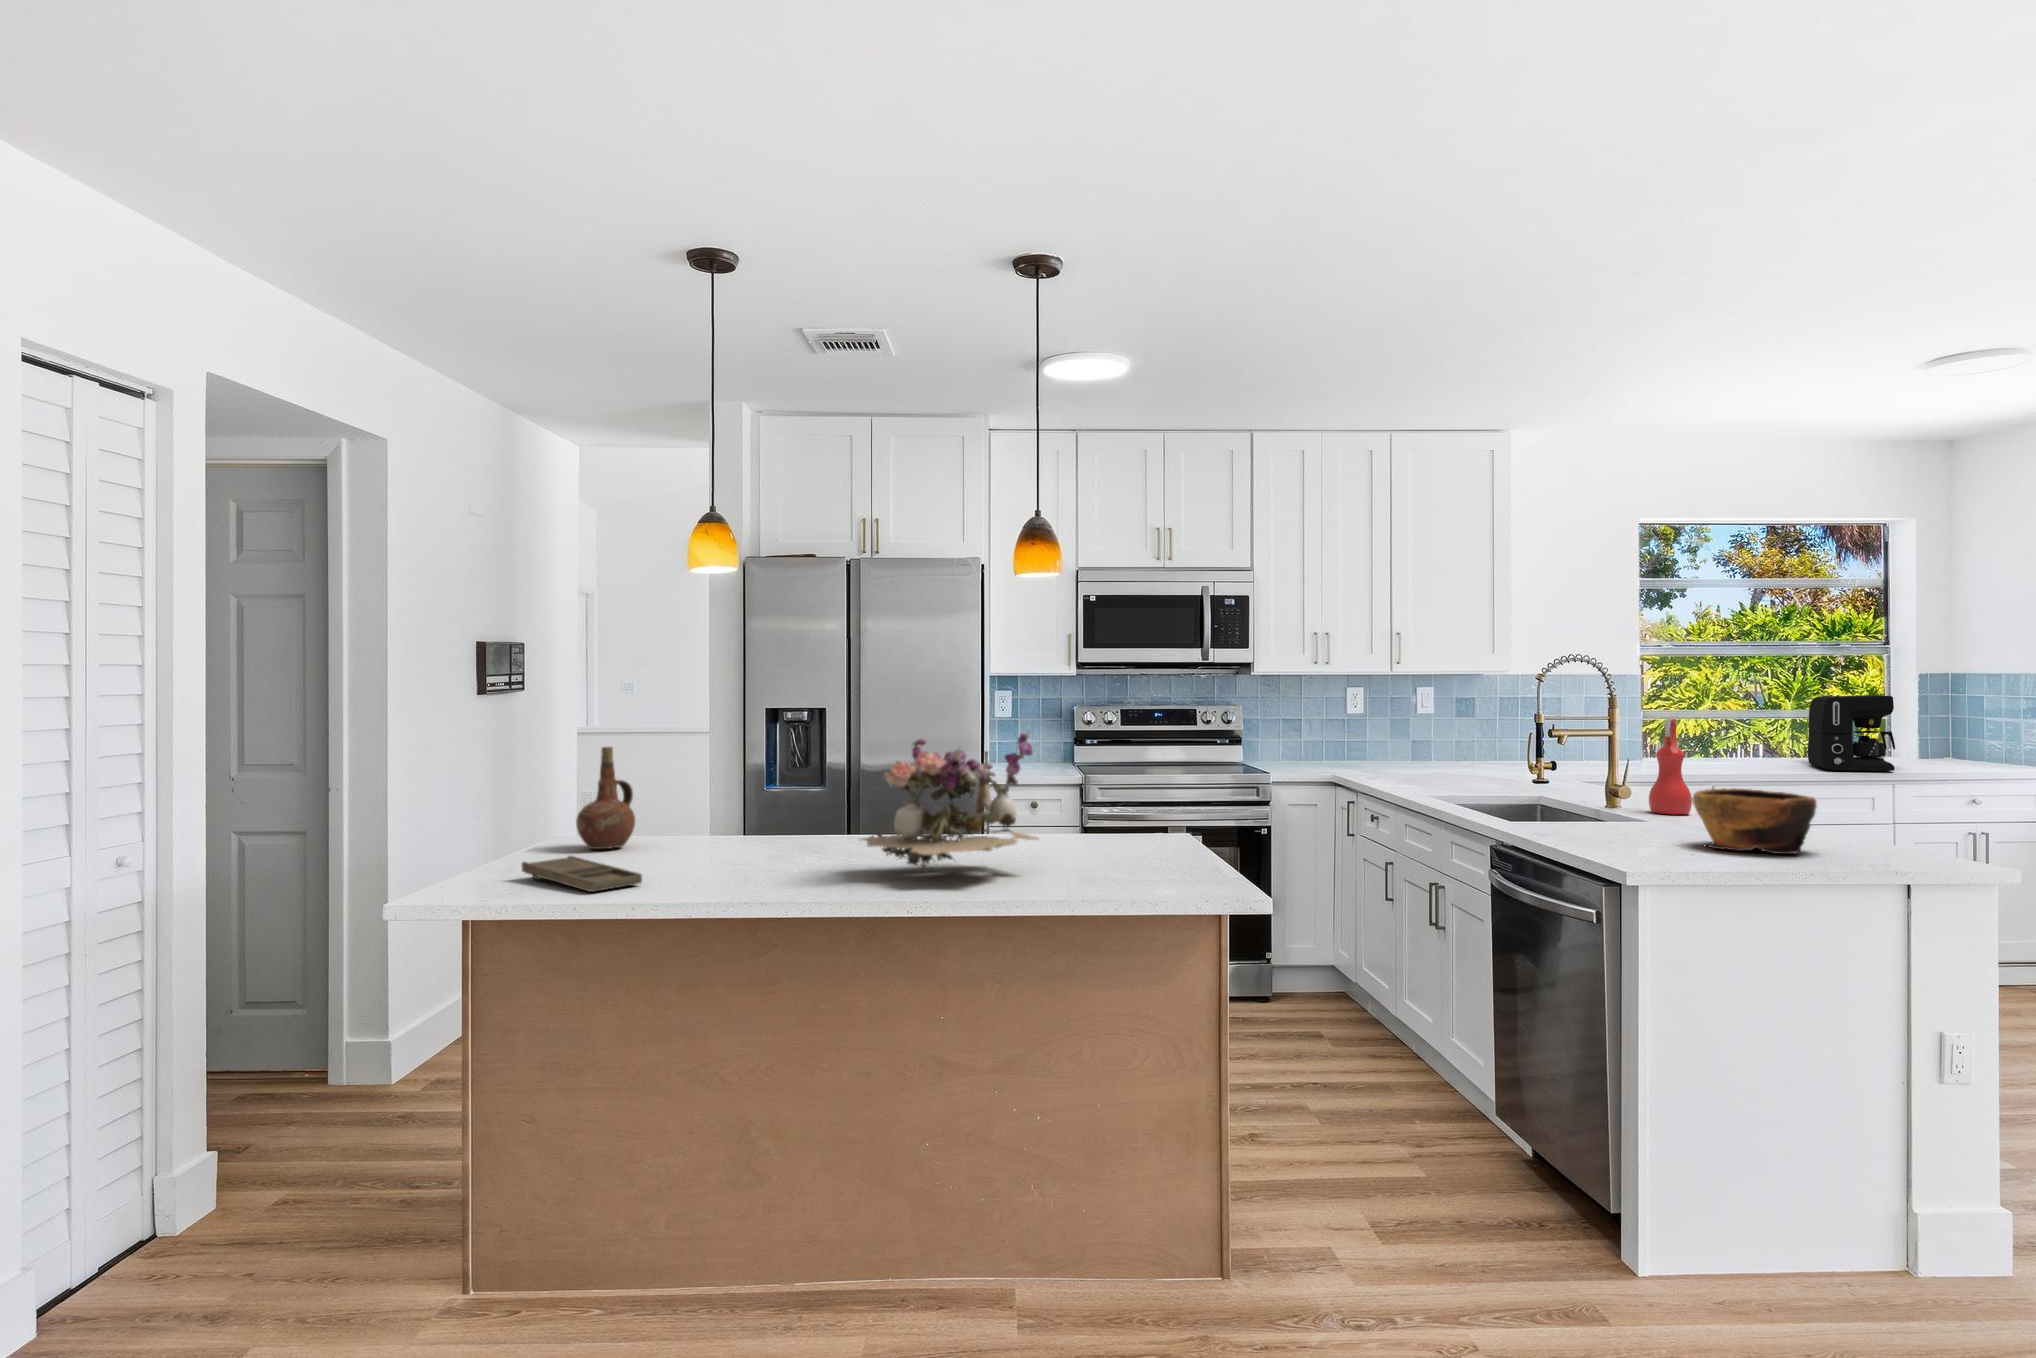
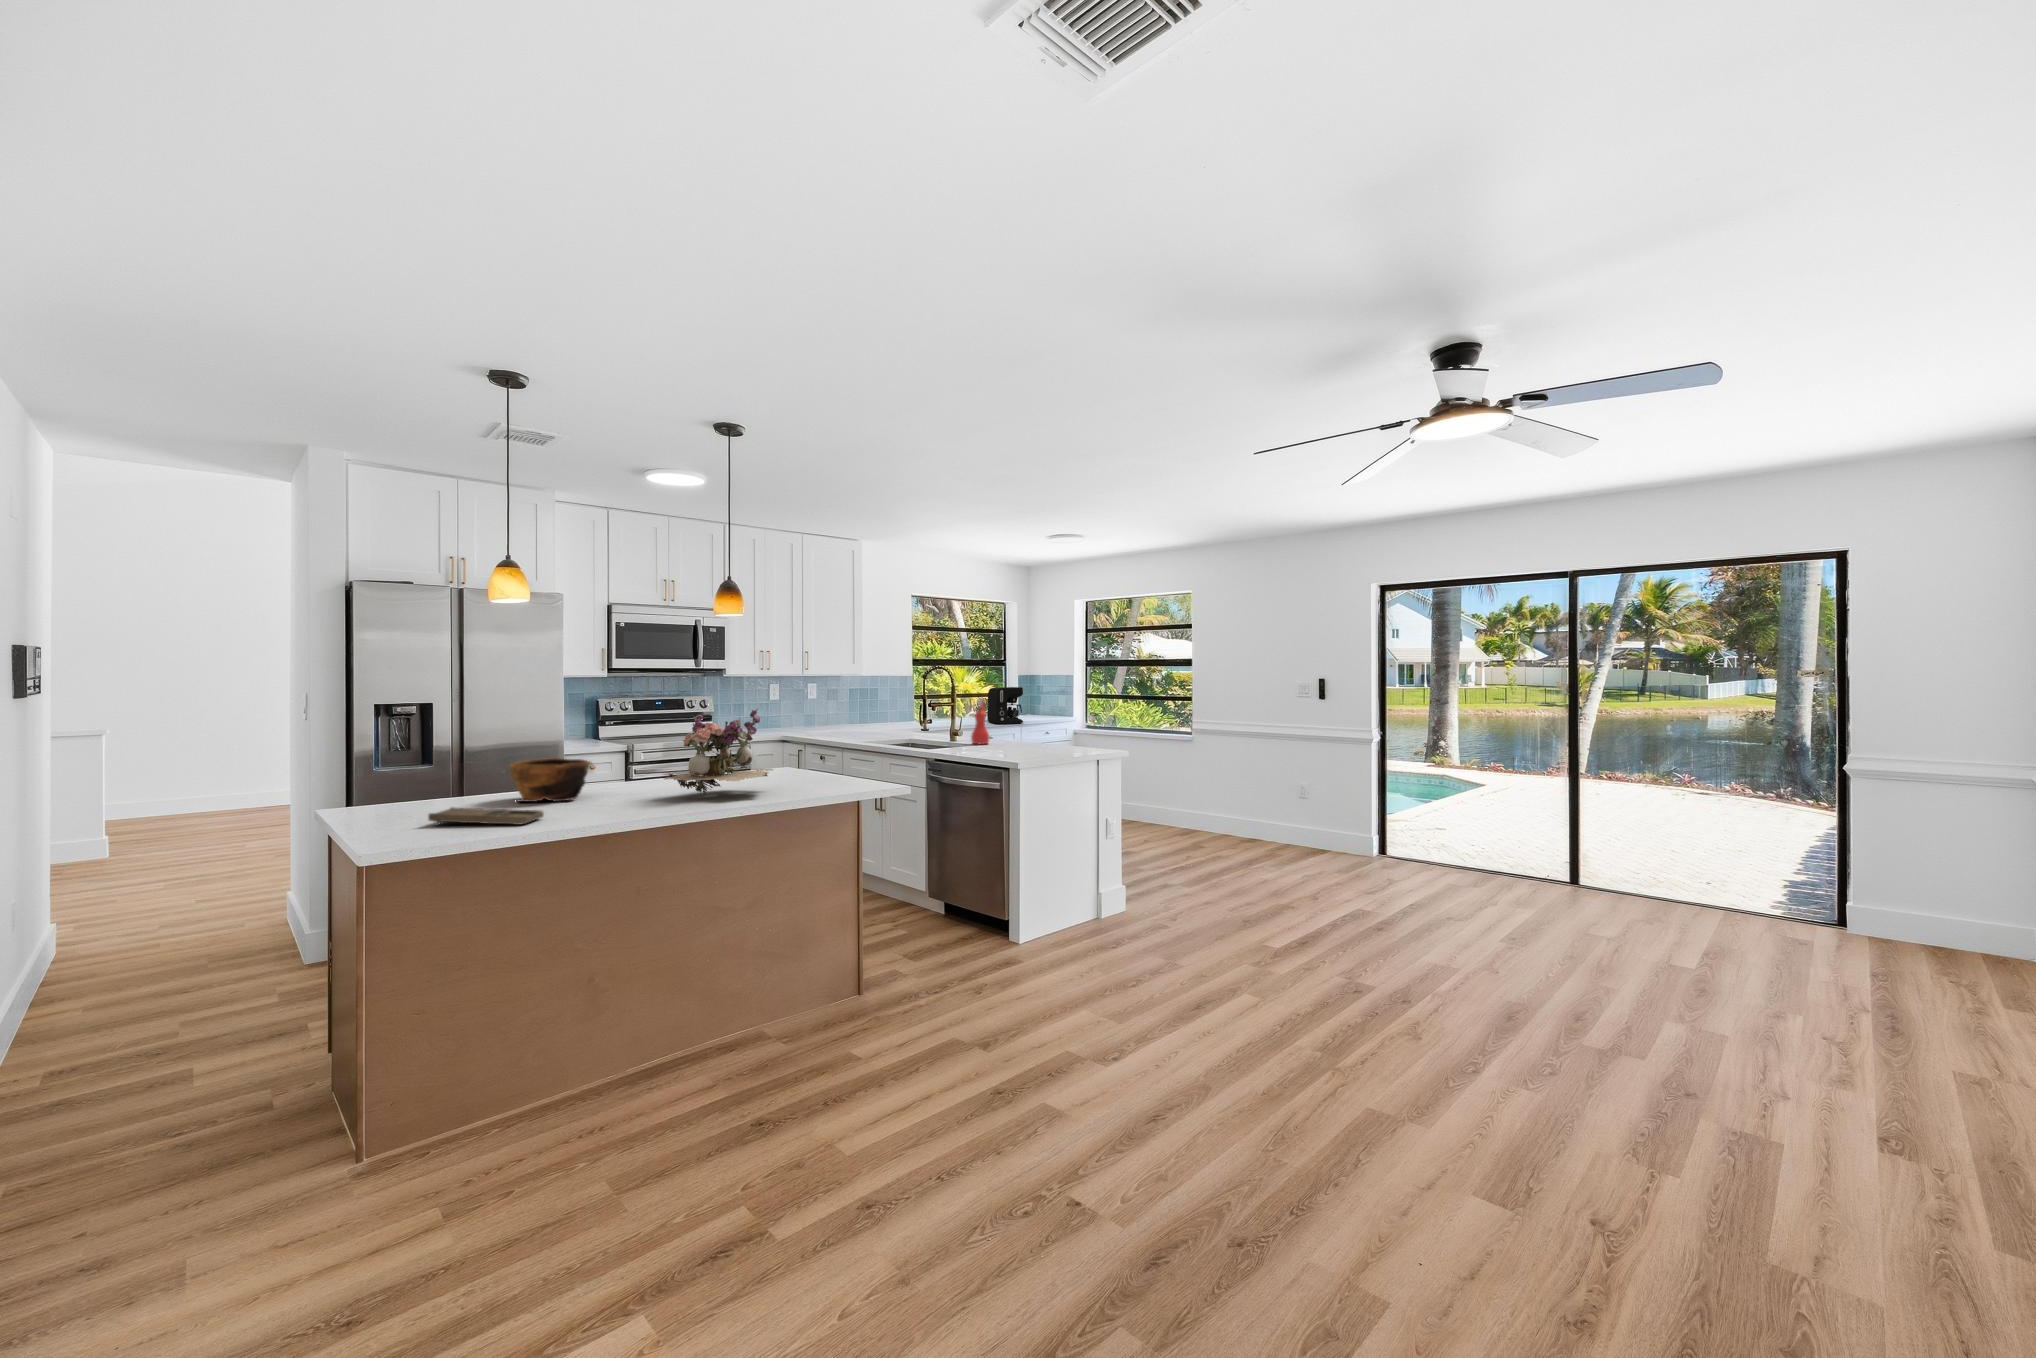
ceramic pitcher: present [576,747,635,849] -> none [386,730,437,809]
bowl: present [1693,788,1817,854] -> present [509,758,592,802]

